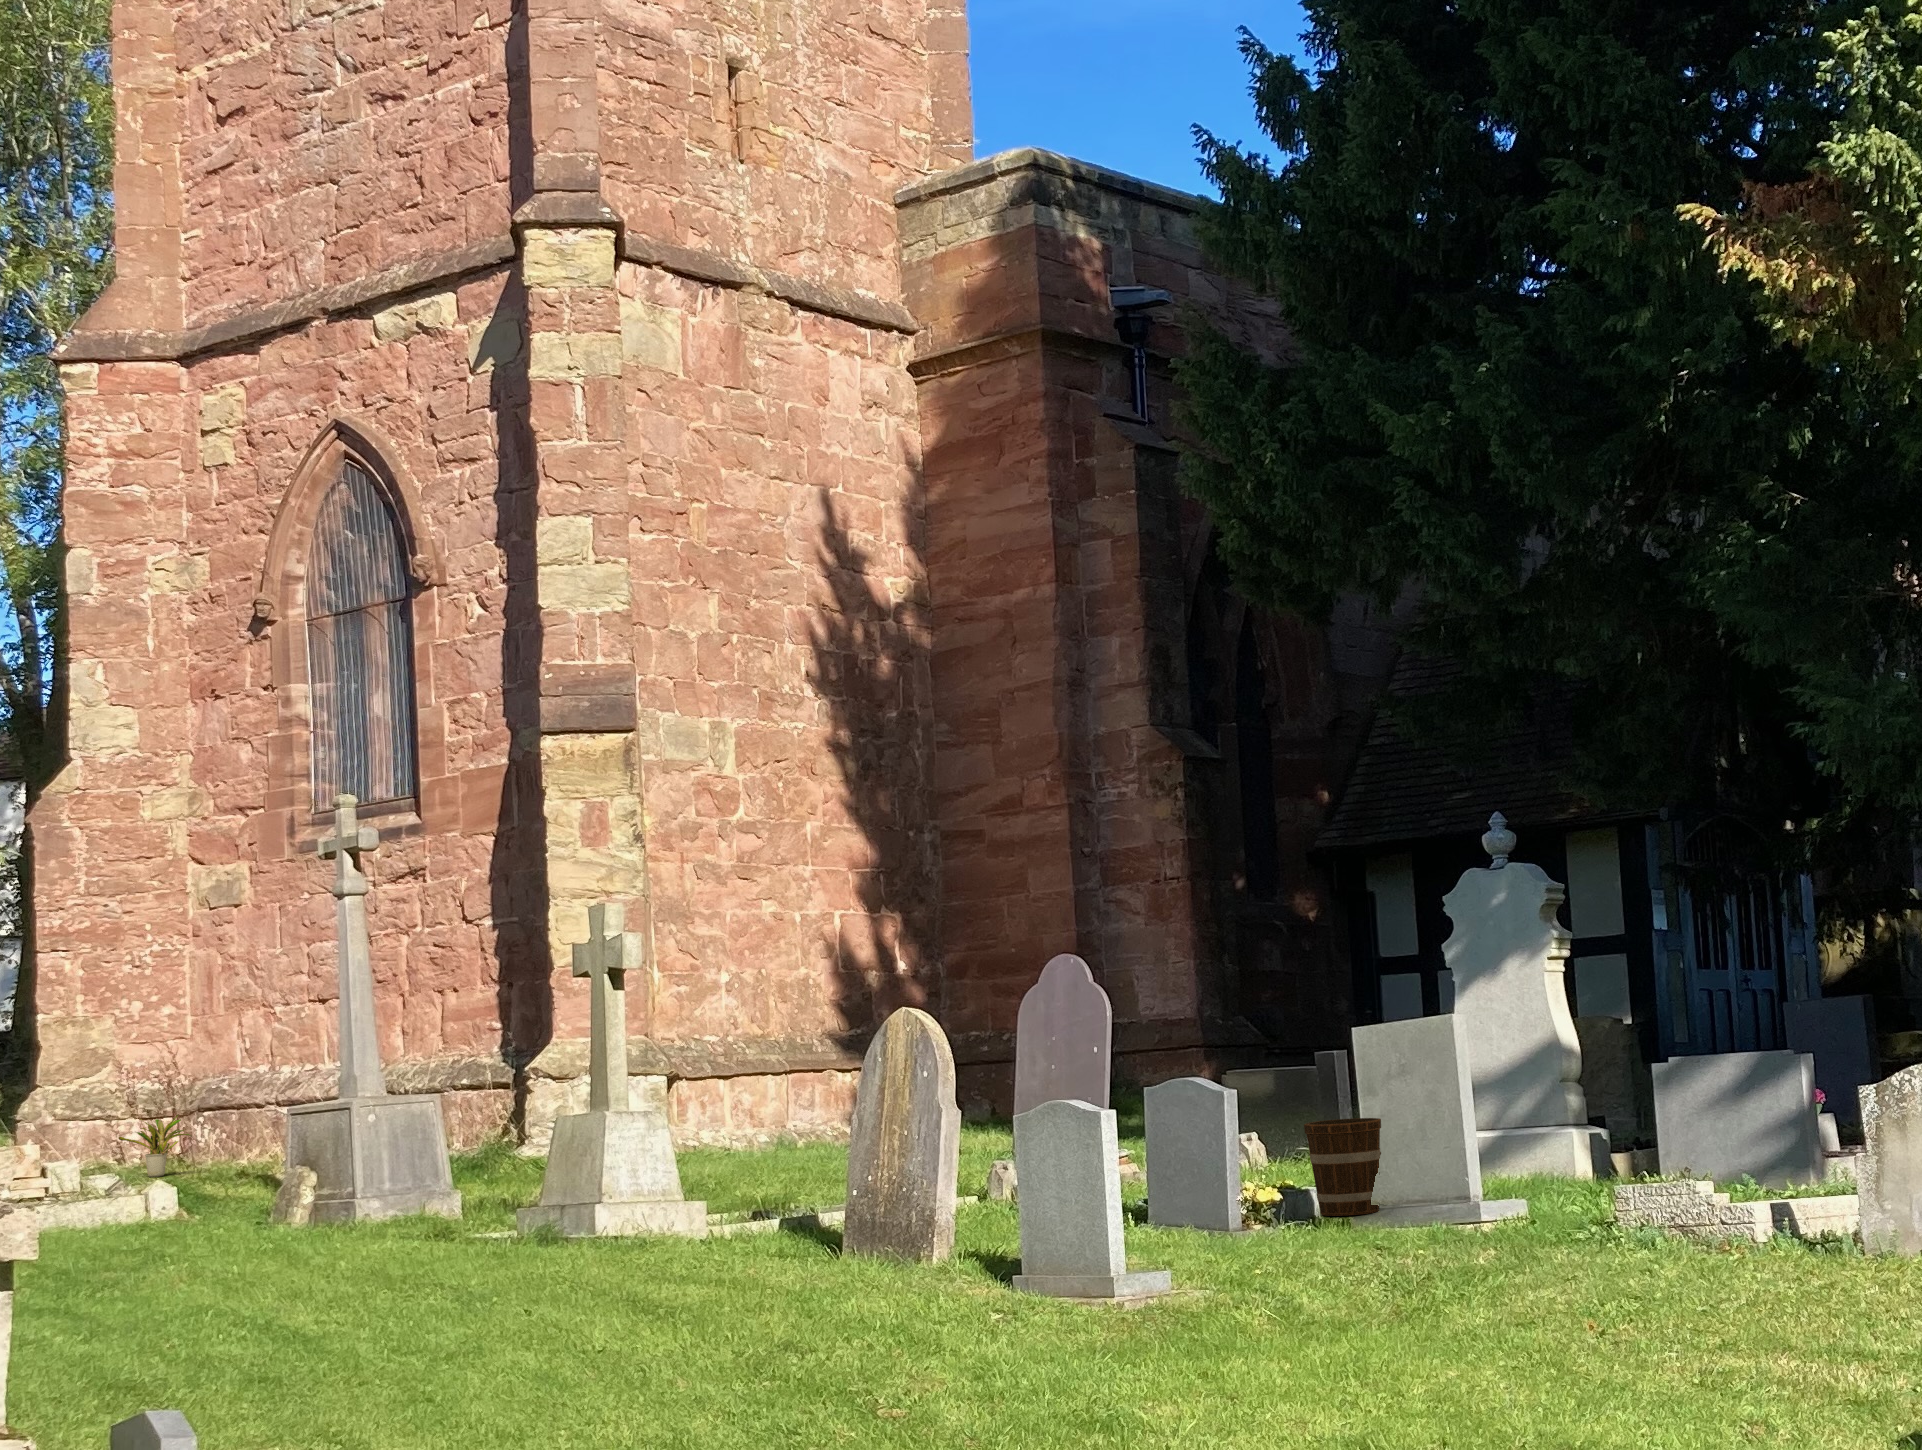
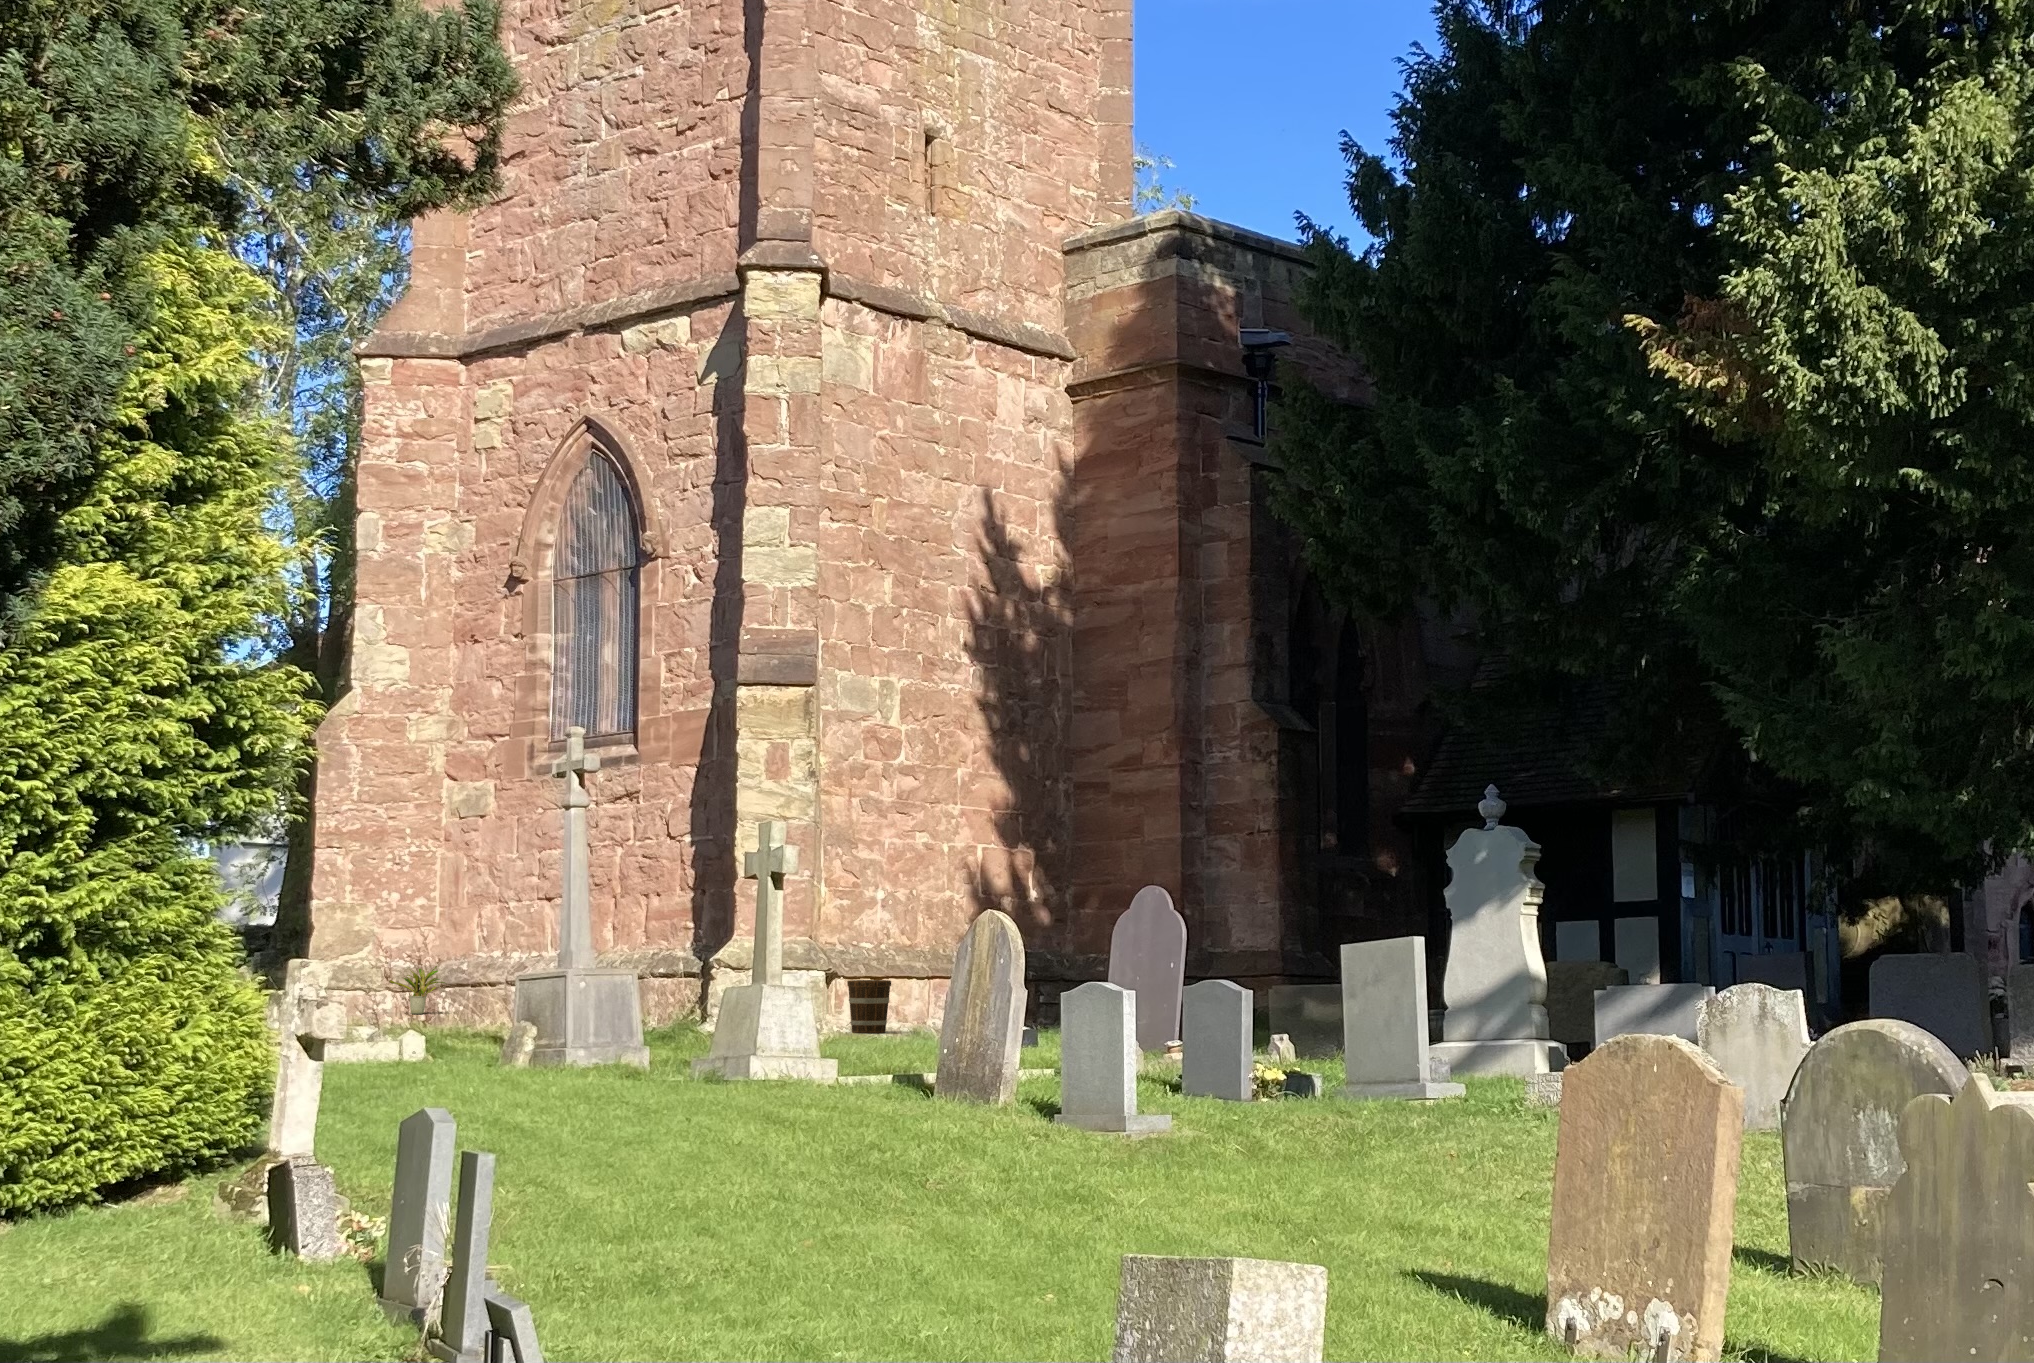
bucket: present [1304,1118,1381,1216] -> present [847,980,891,1033]

